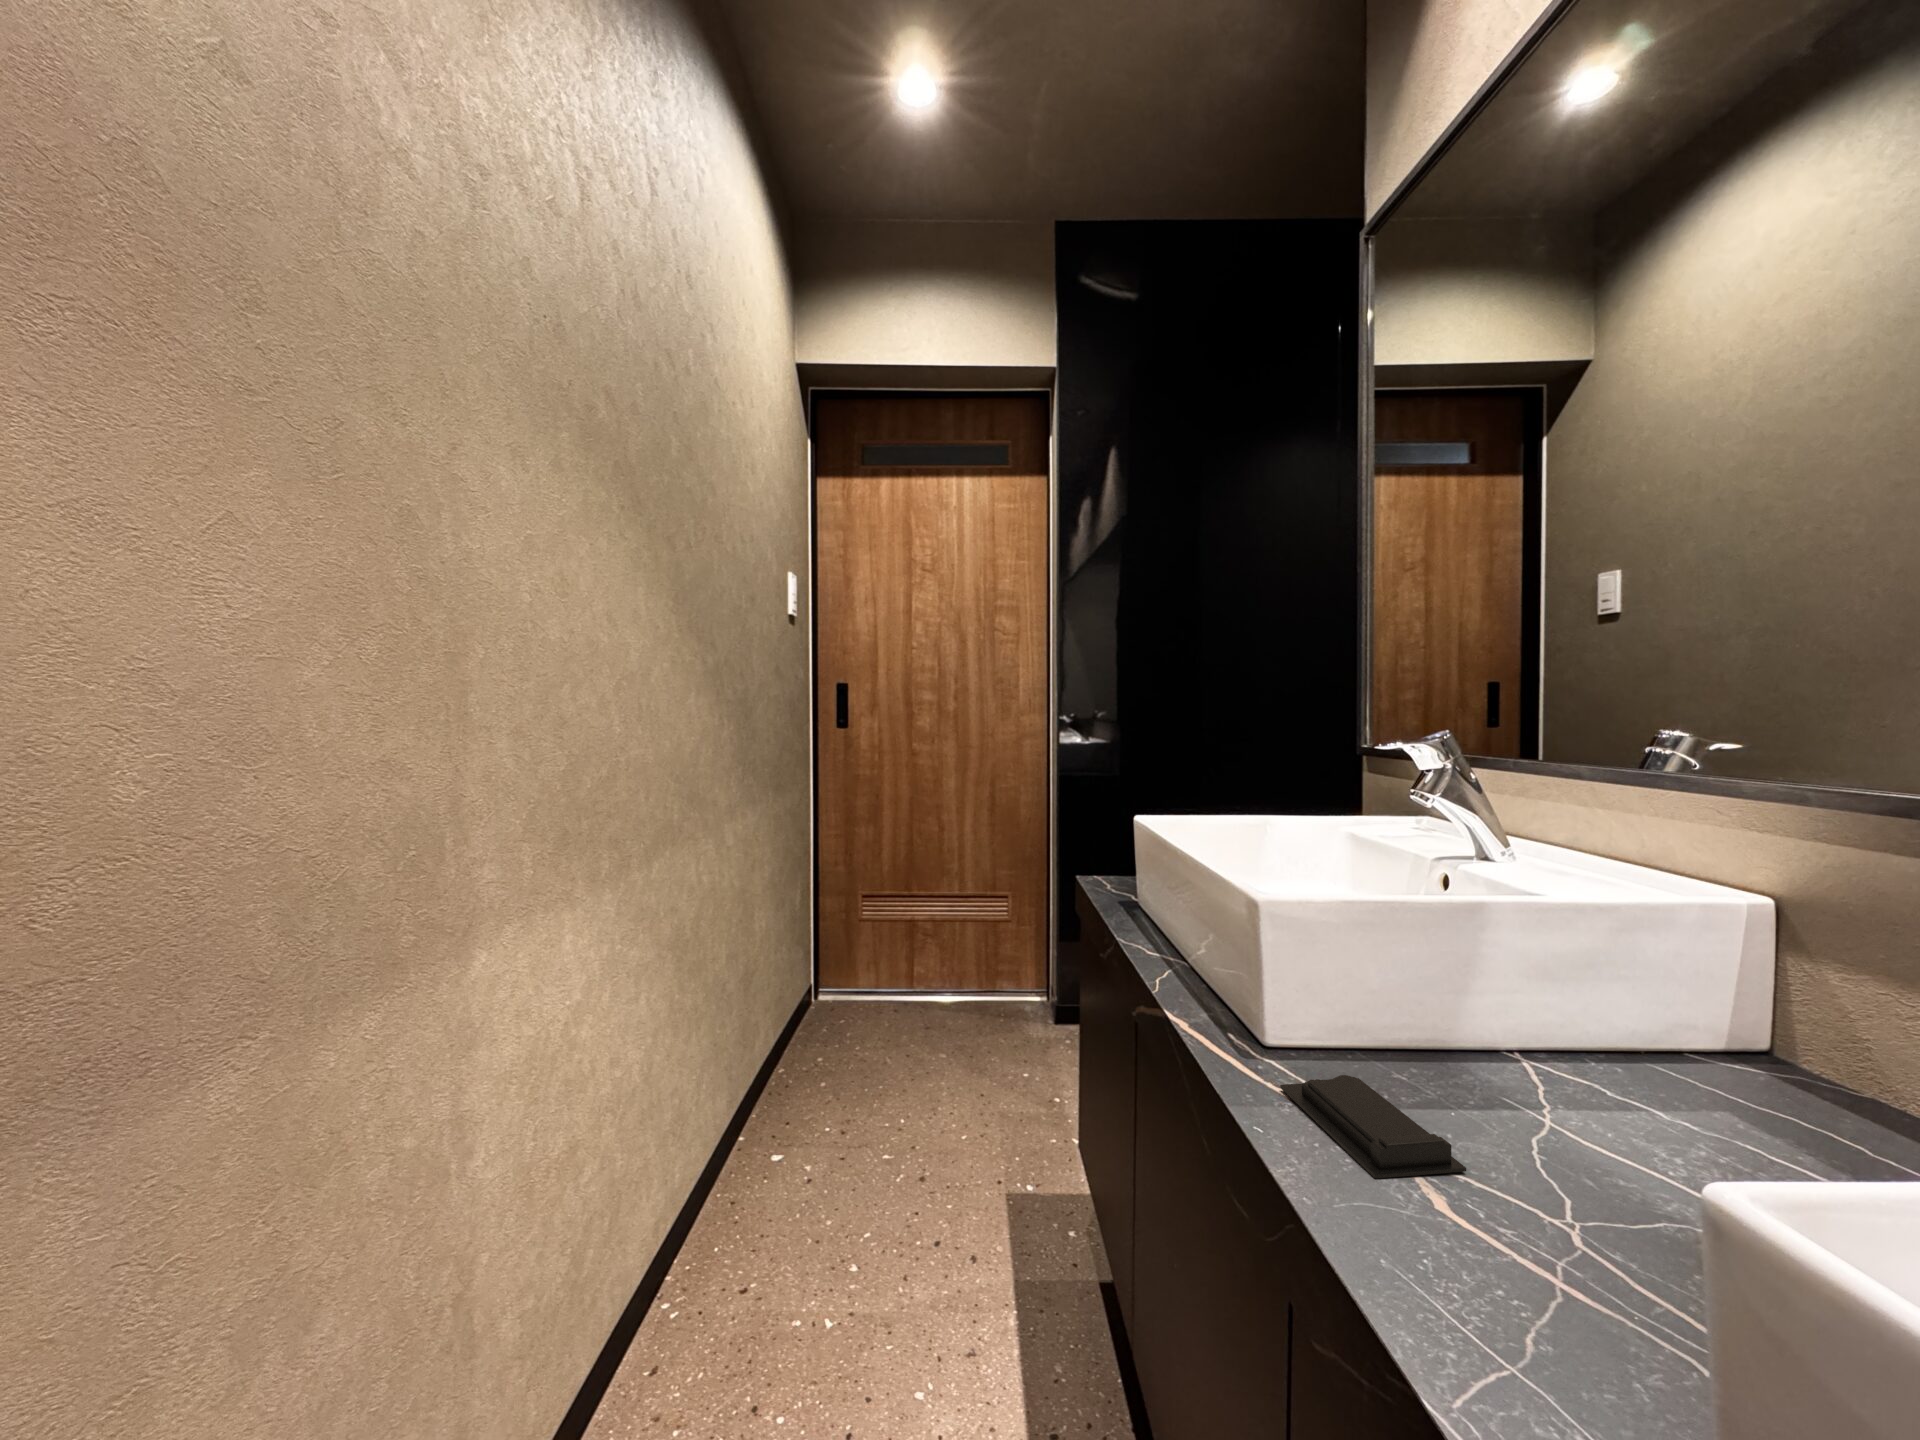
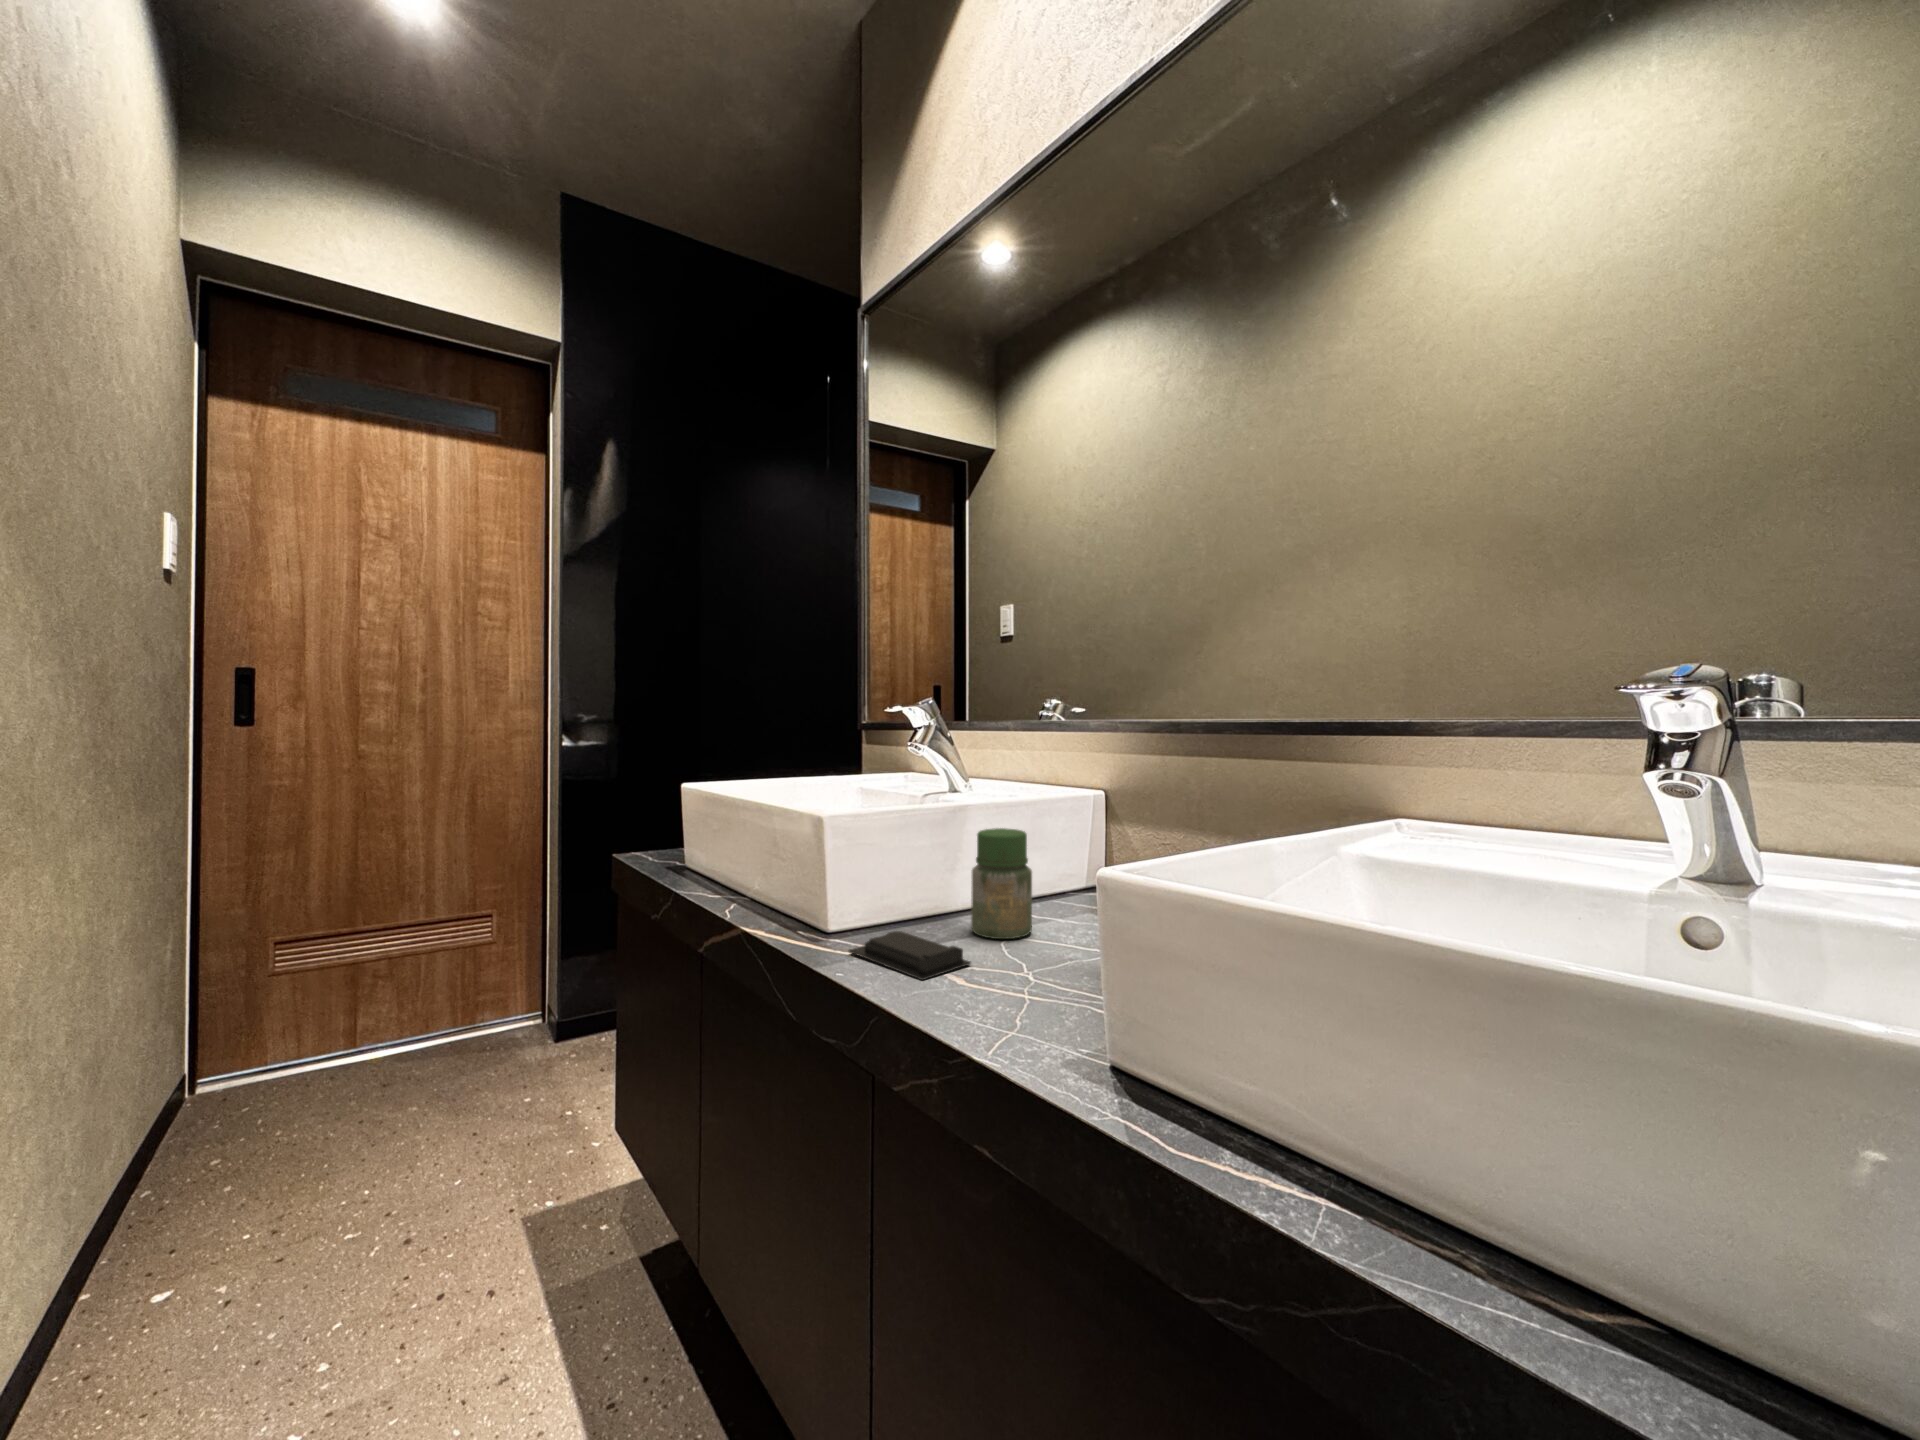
jar: none [1484,952,1602,1138] -> present [971,828,1032,939]

